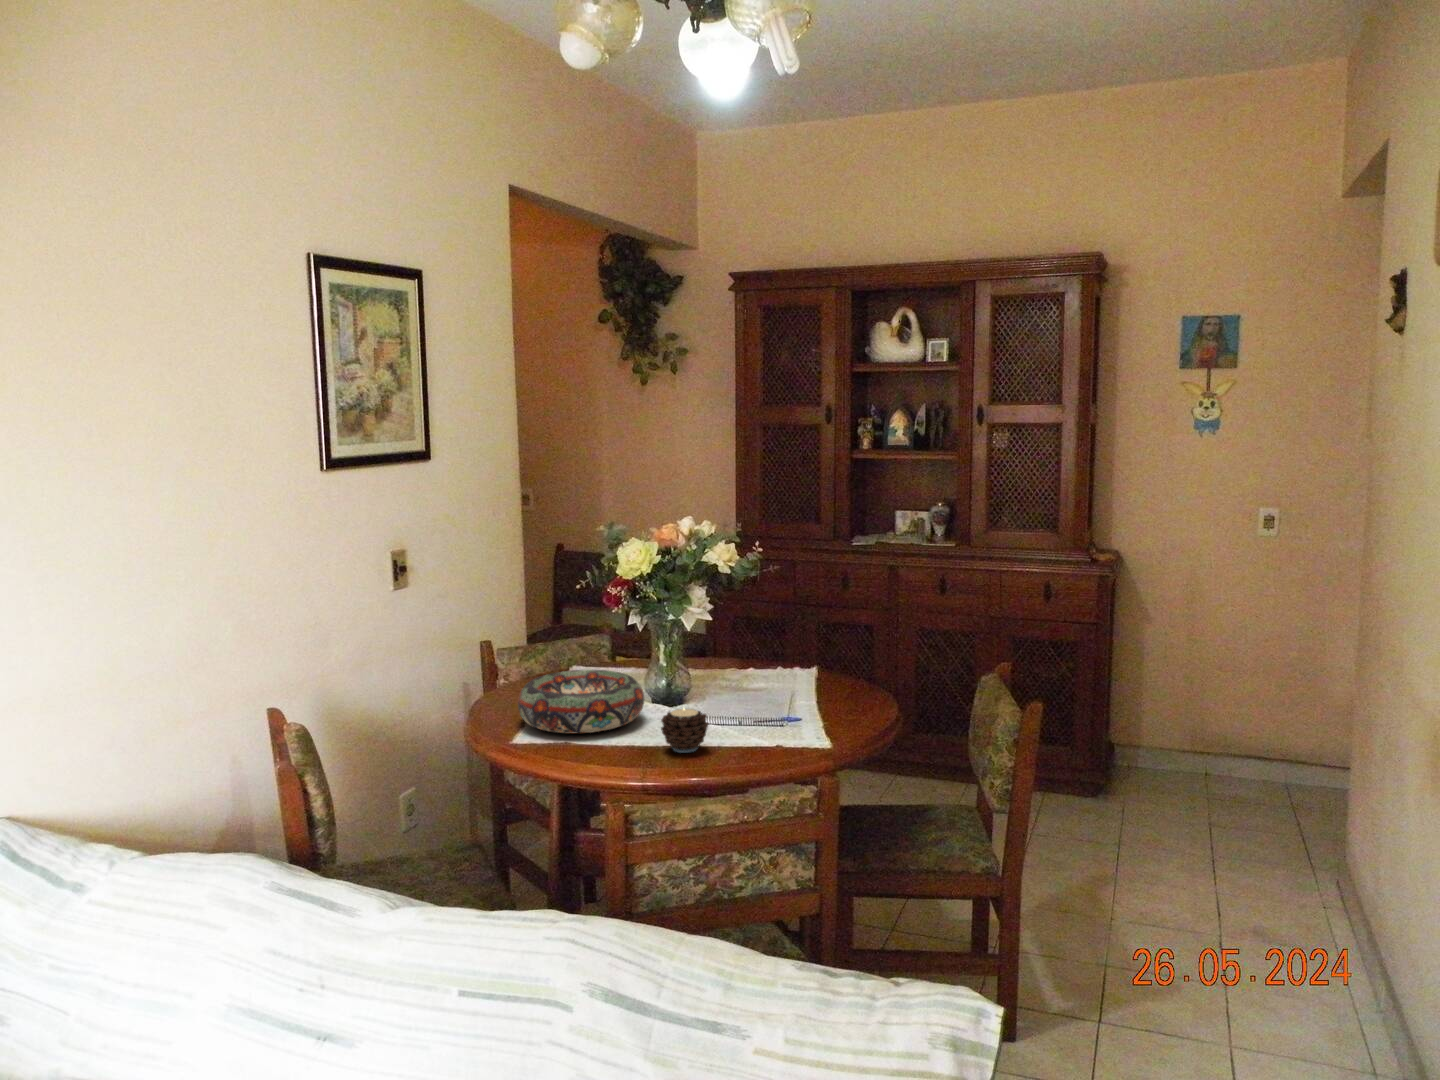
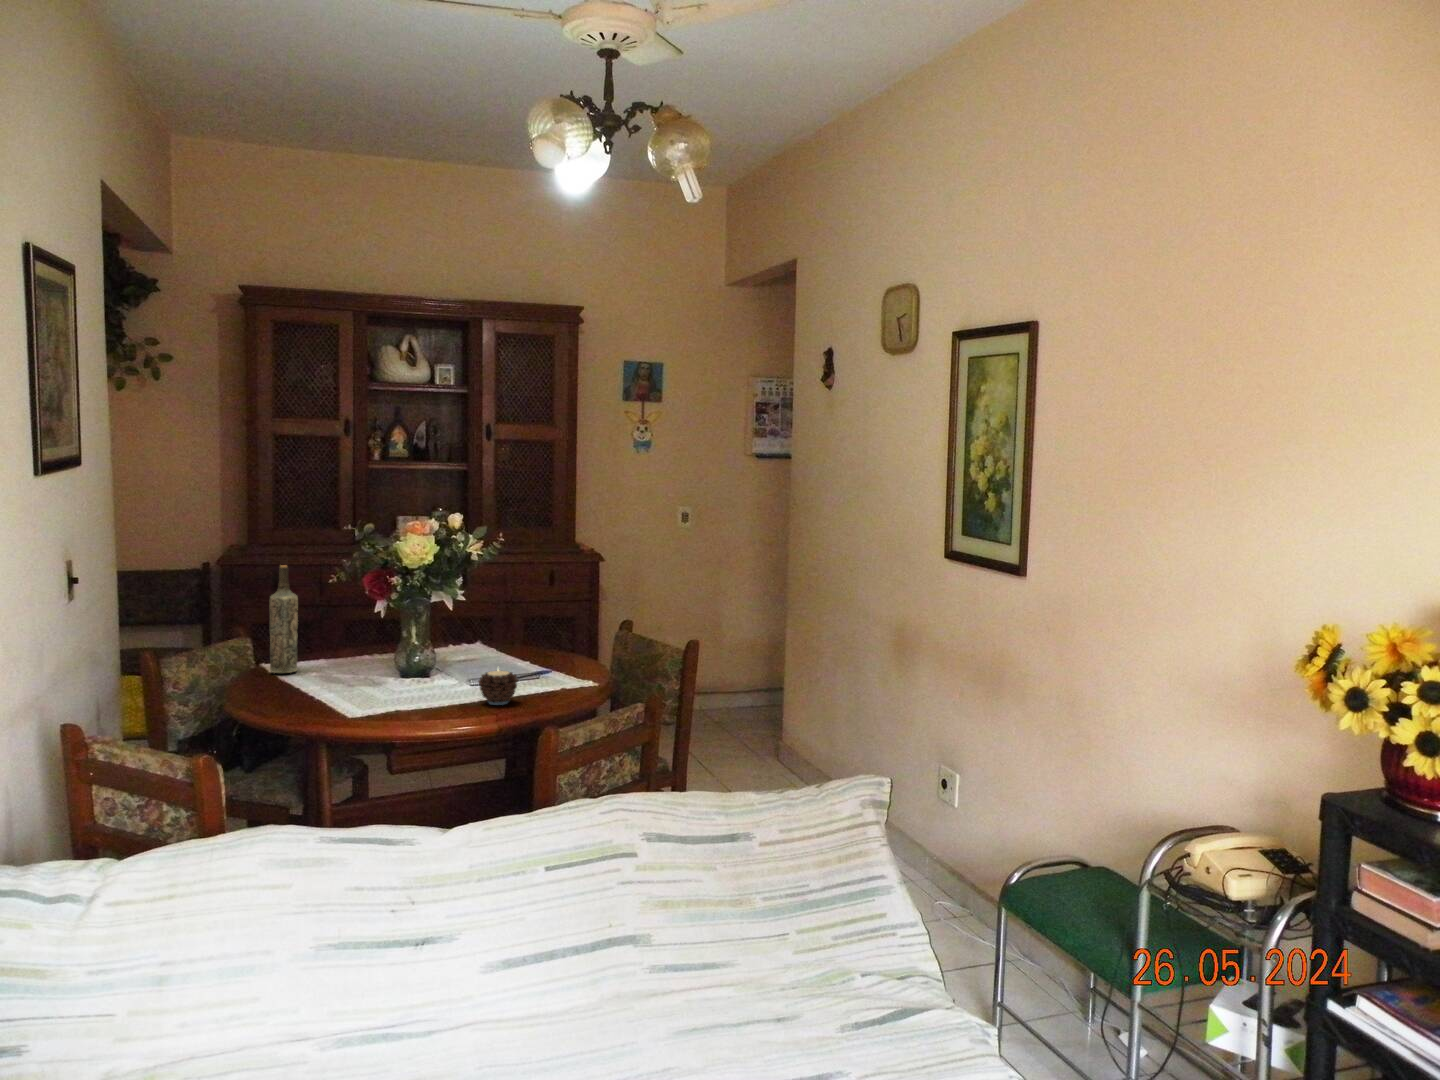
bottle: none [562,562,591,676] -> present [270,565,298,673]
decorative bowl: present [518,670,644,733] -> none [315,655,430,709]

